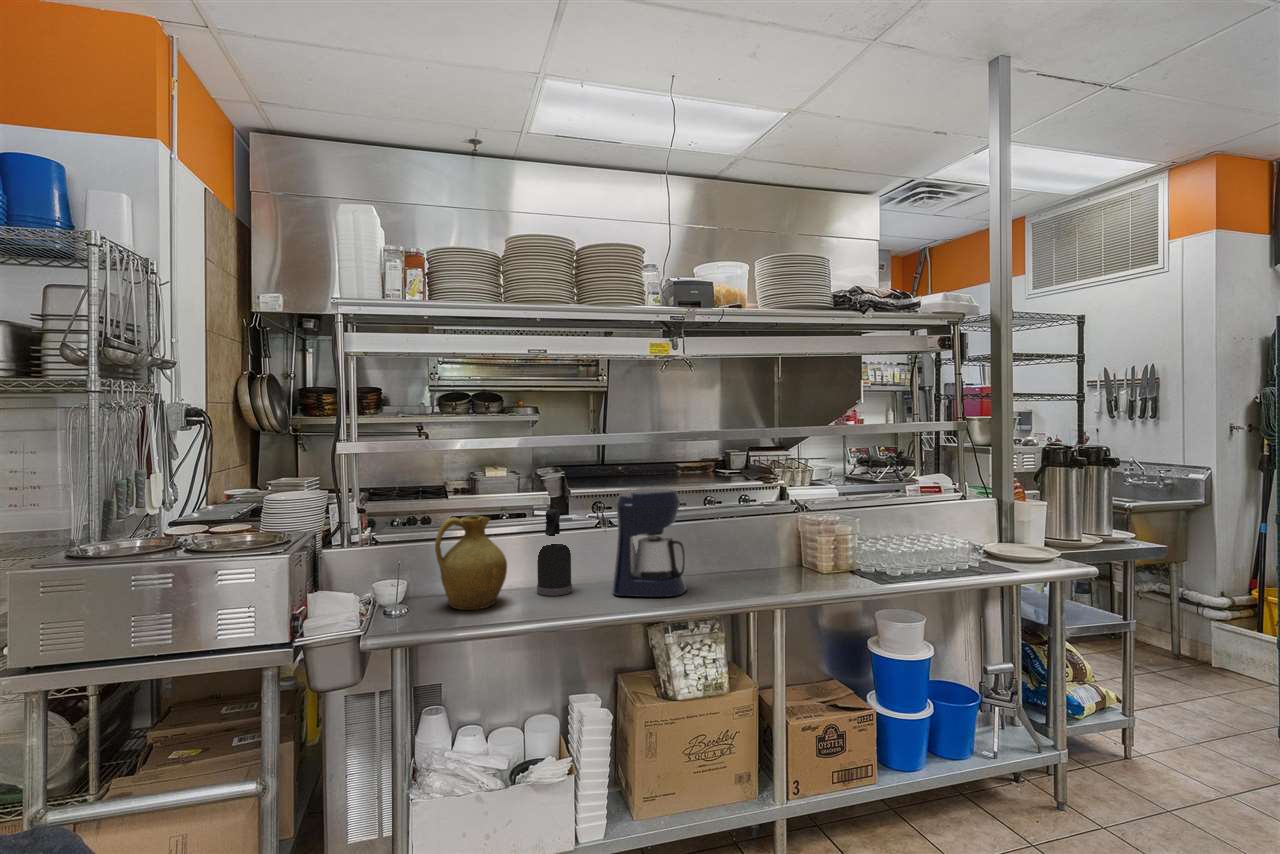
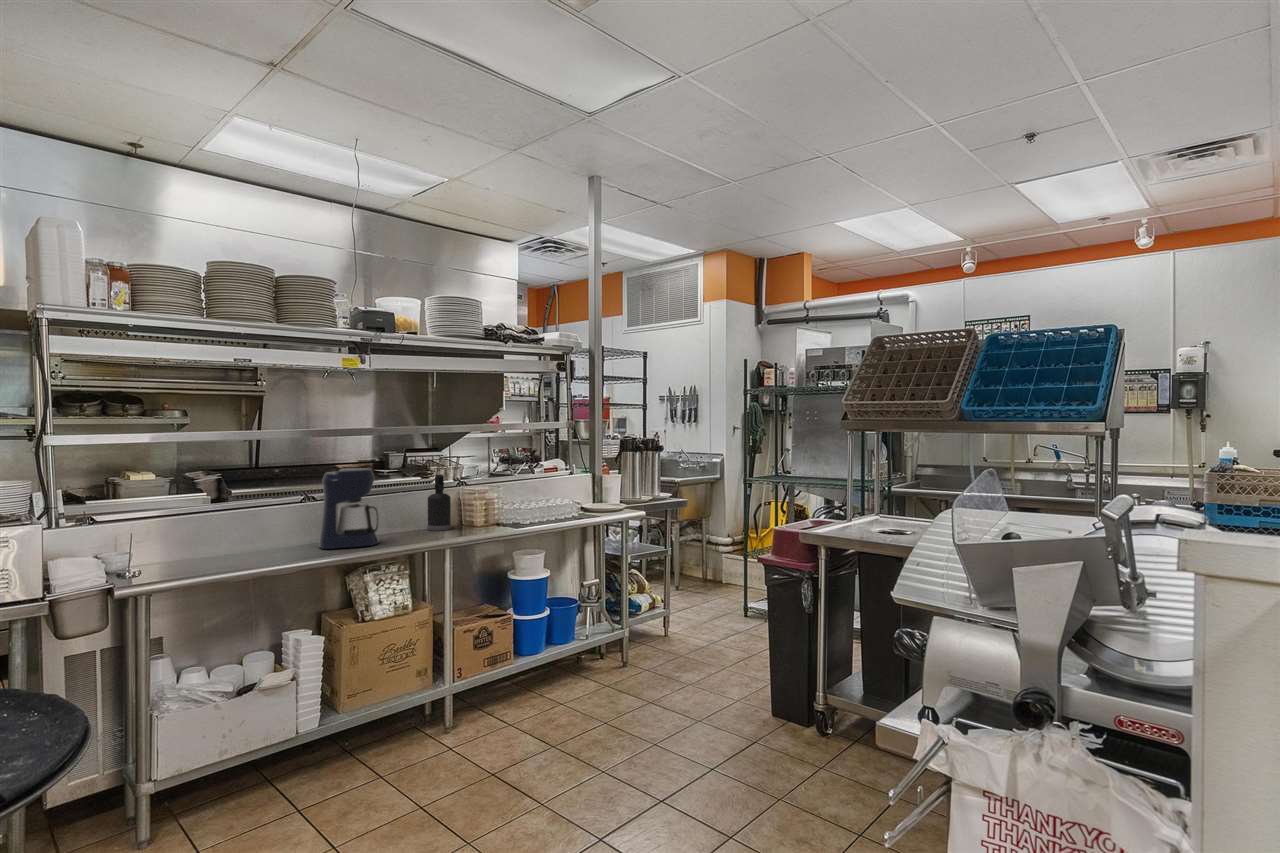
spray bottle: present [537,509,572,596] -> present [427,474,451,531]
pitcher: present [435,516,507,610] -> none [164,492,231,568]

